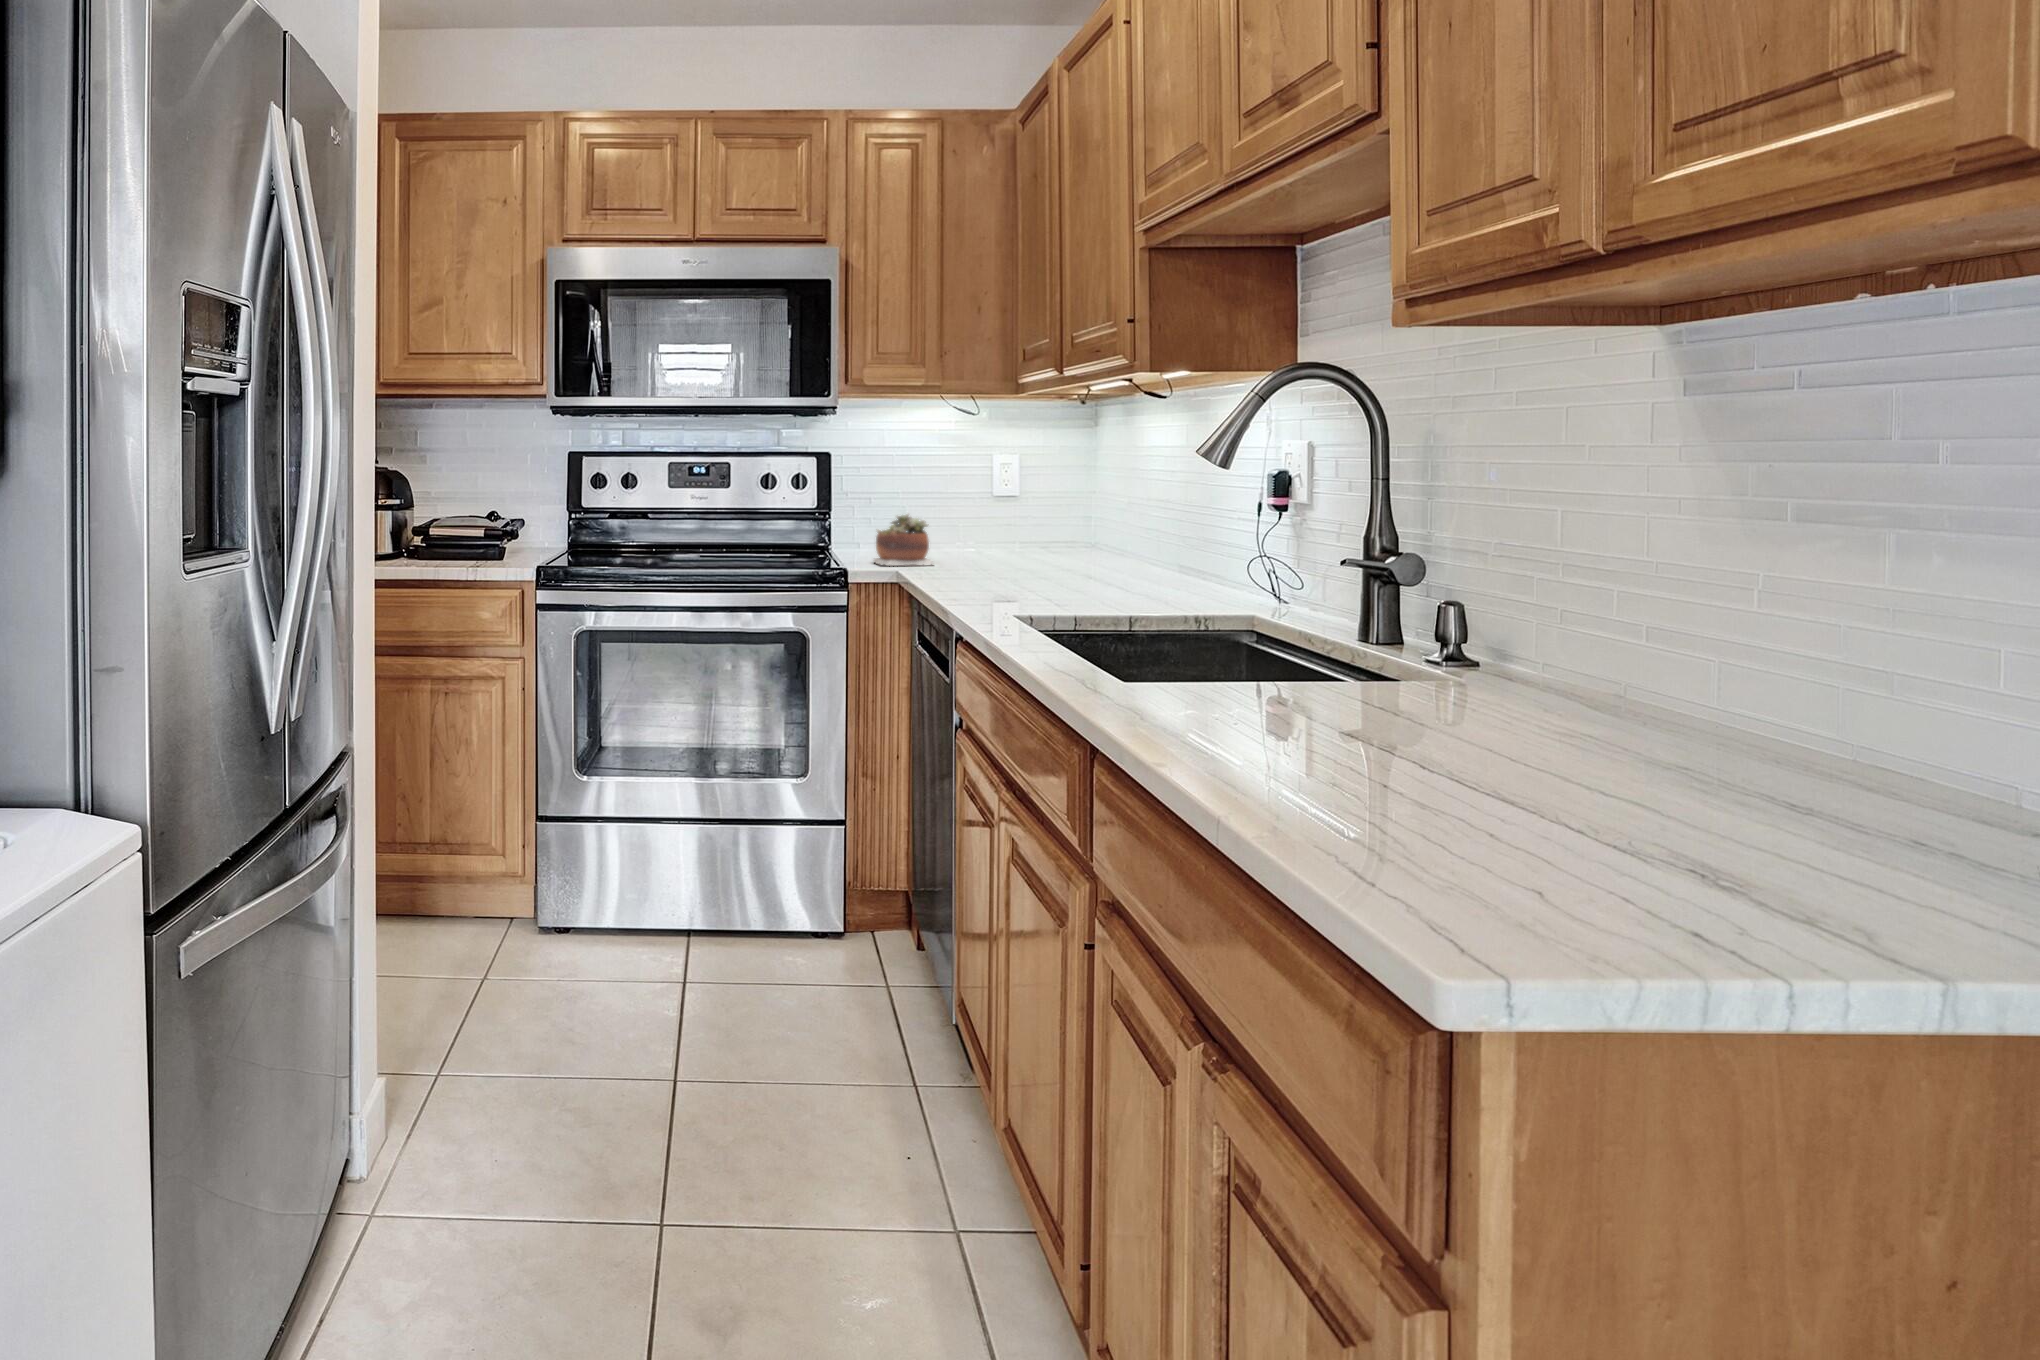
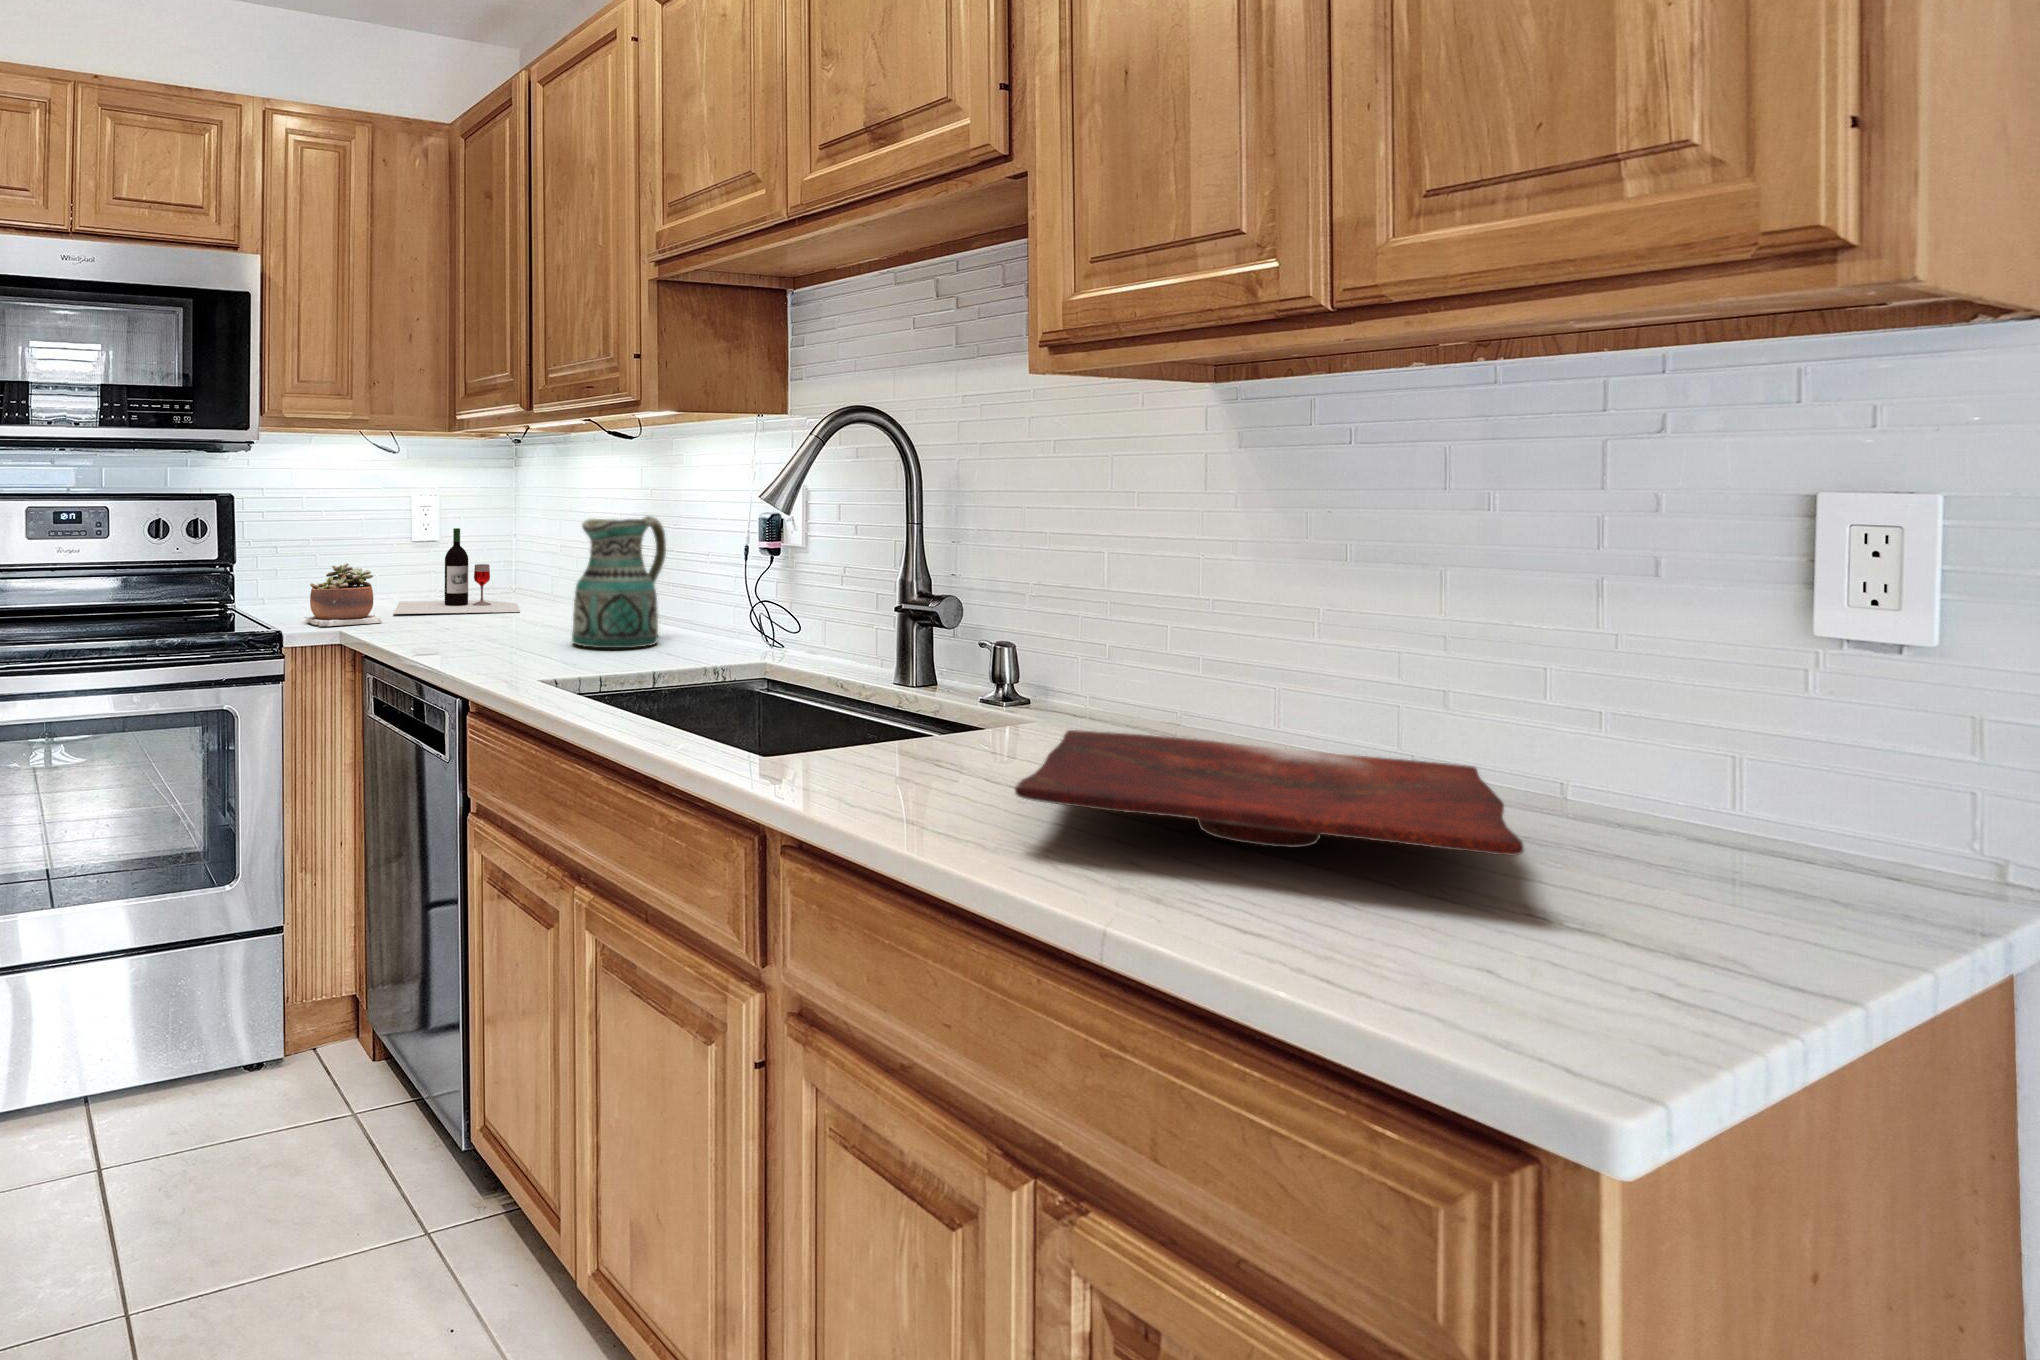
ceramic pitcher: none [1078,474,1179,595] -> present [572,516,666,648]
wine bottle: none [949,486,1074,563] -> present [393,528,520,614]
cutting board: none [1266,676,1874,806] -> present [1015,730,1524,856]

